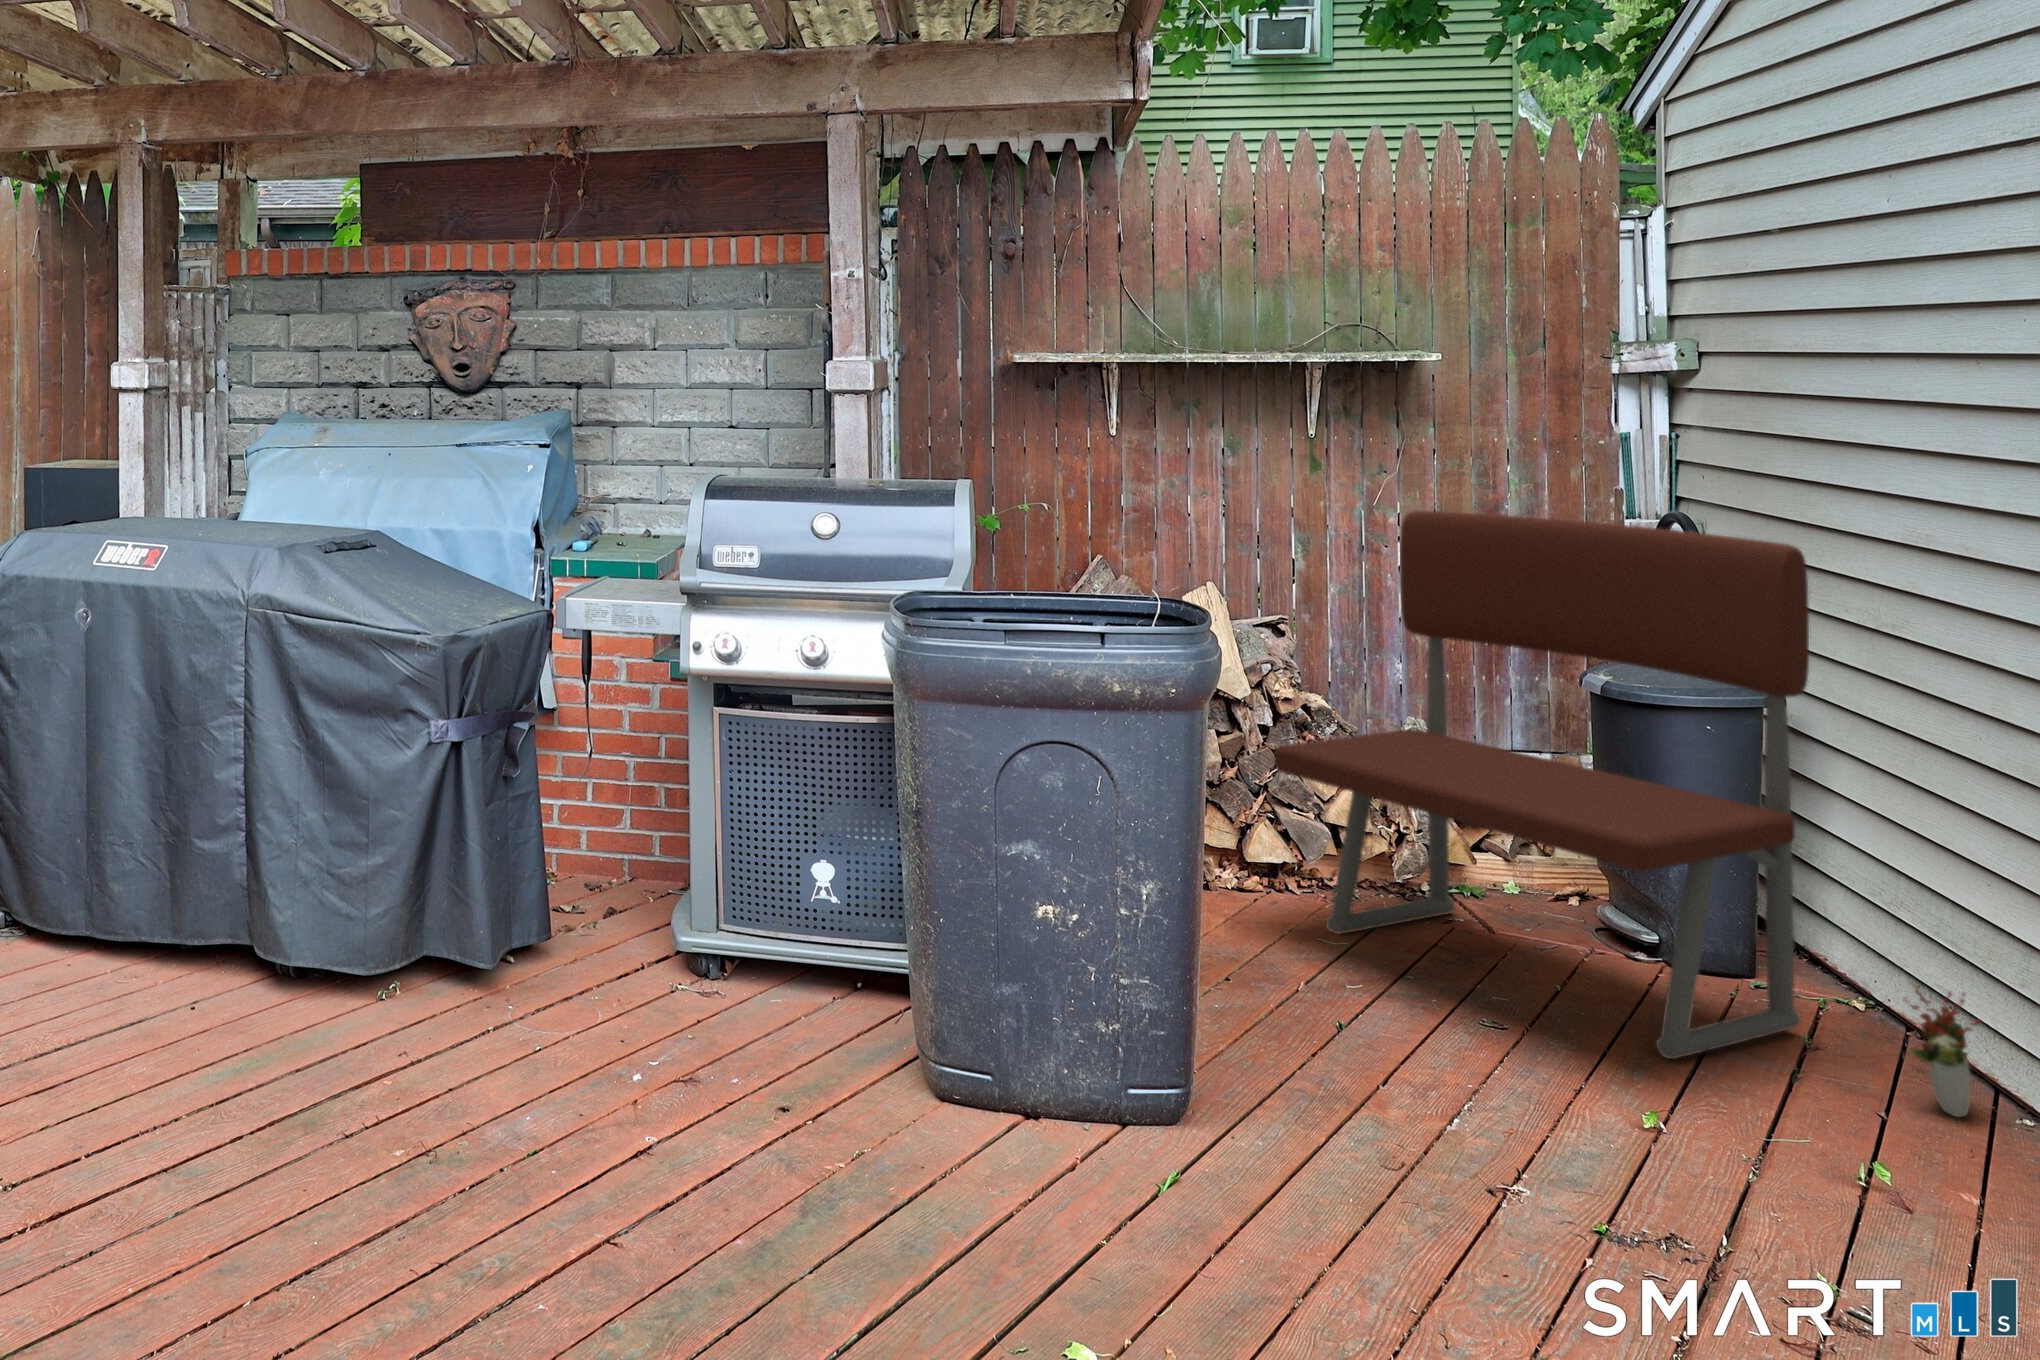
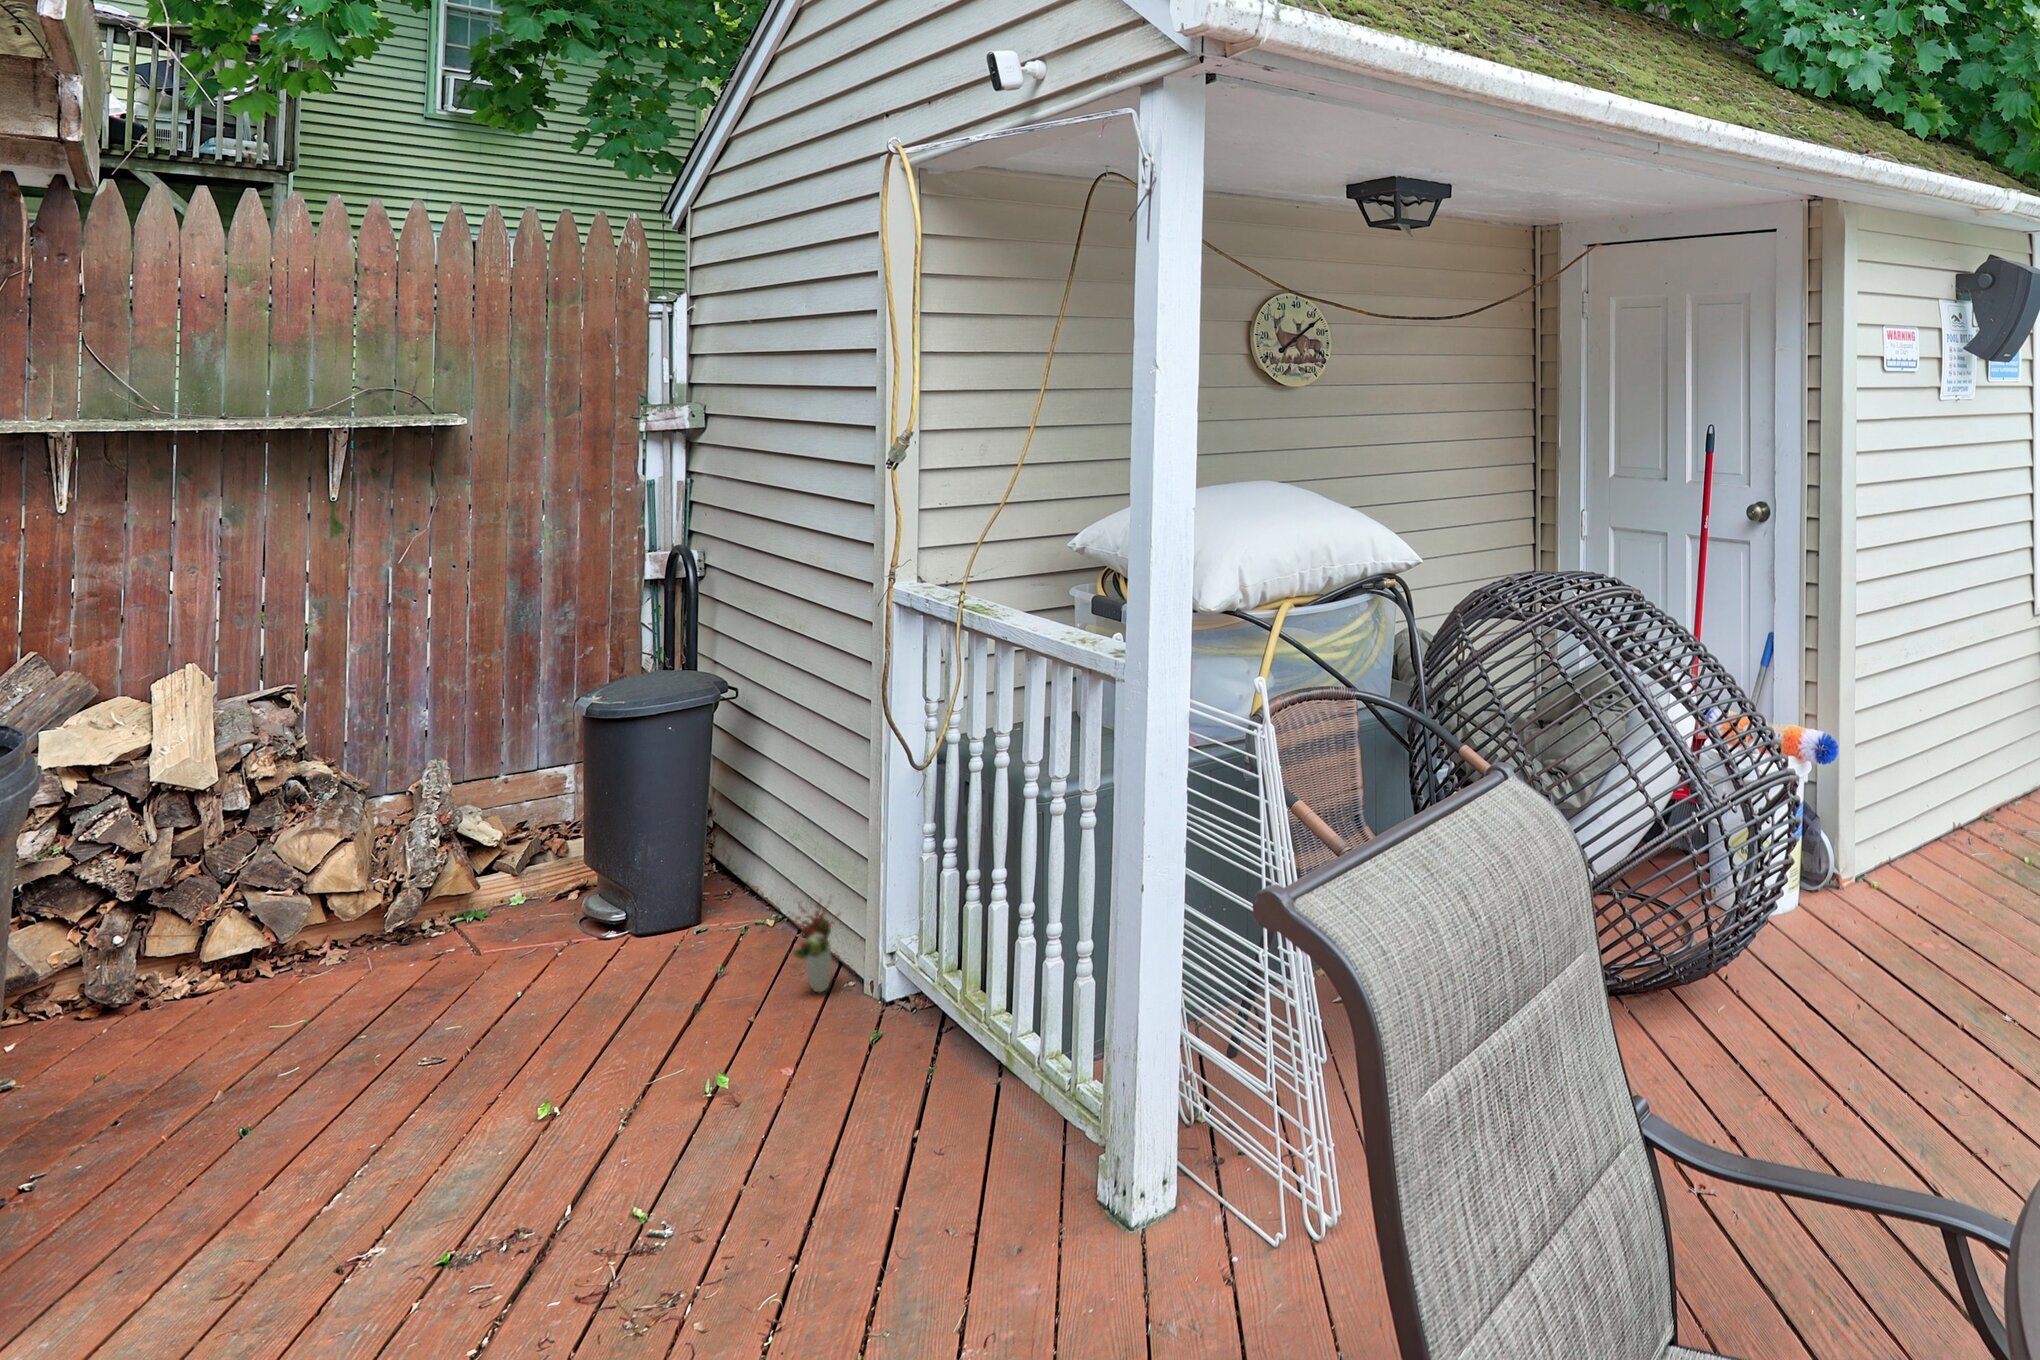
bench: present [1274,511,1809,1059] -> none [219,567,744,1030]

